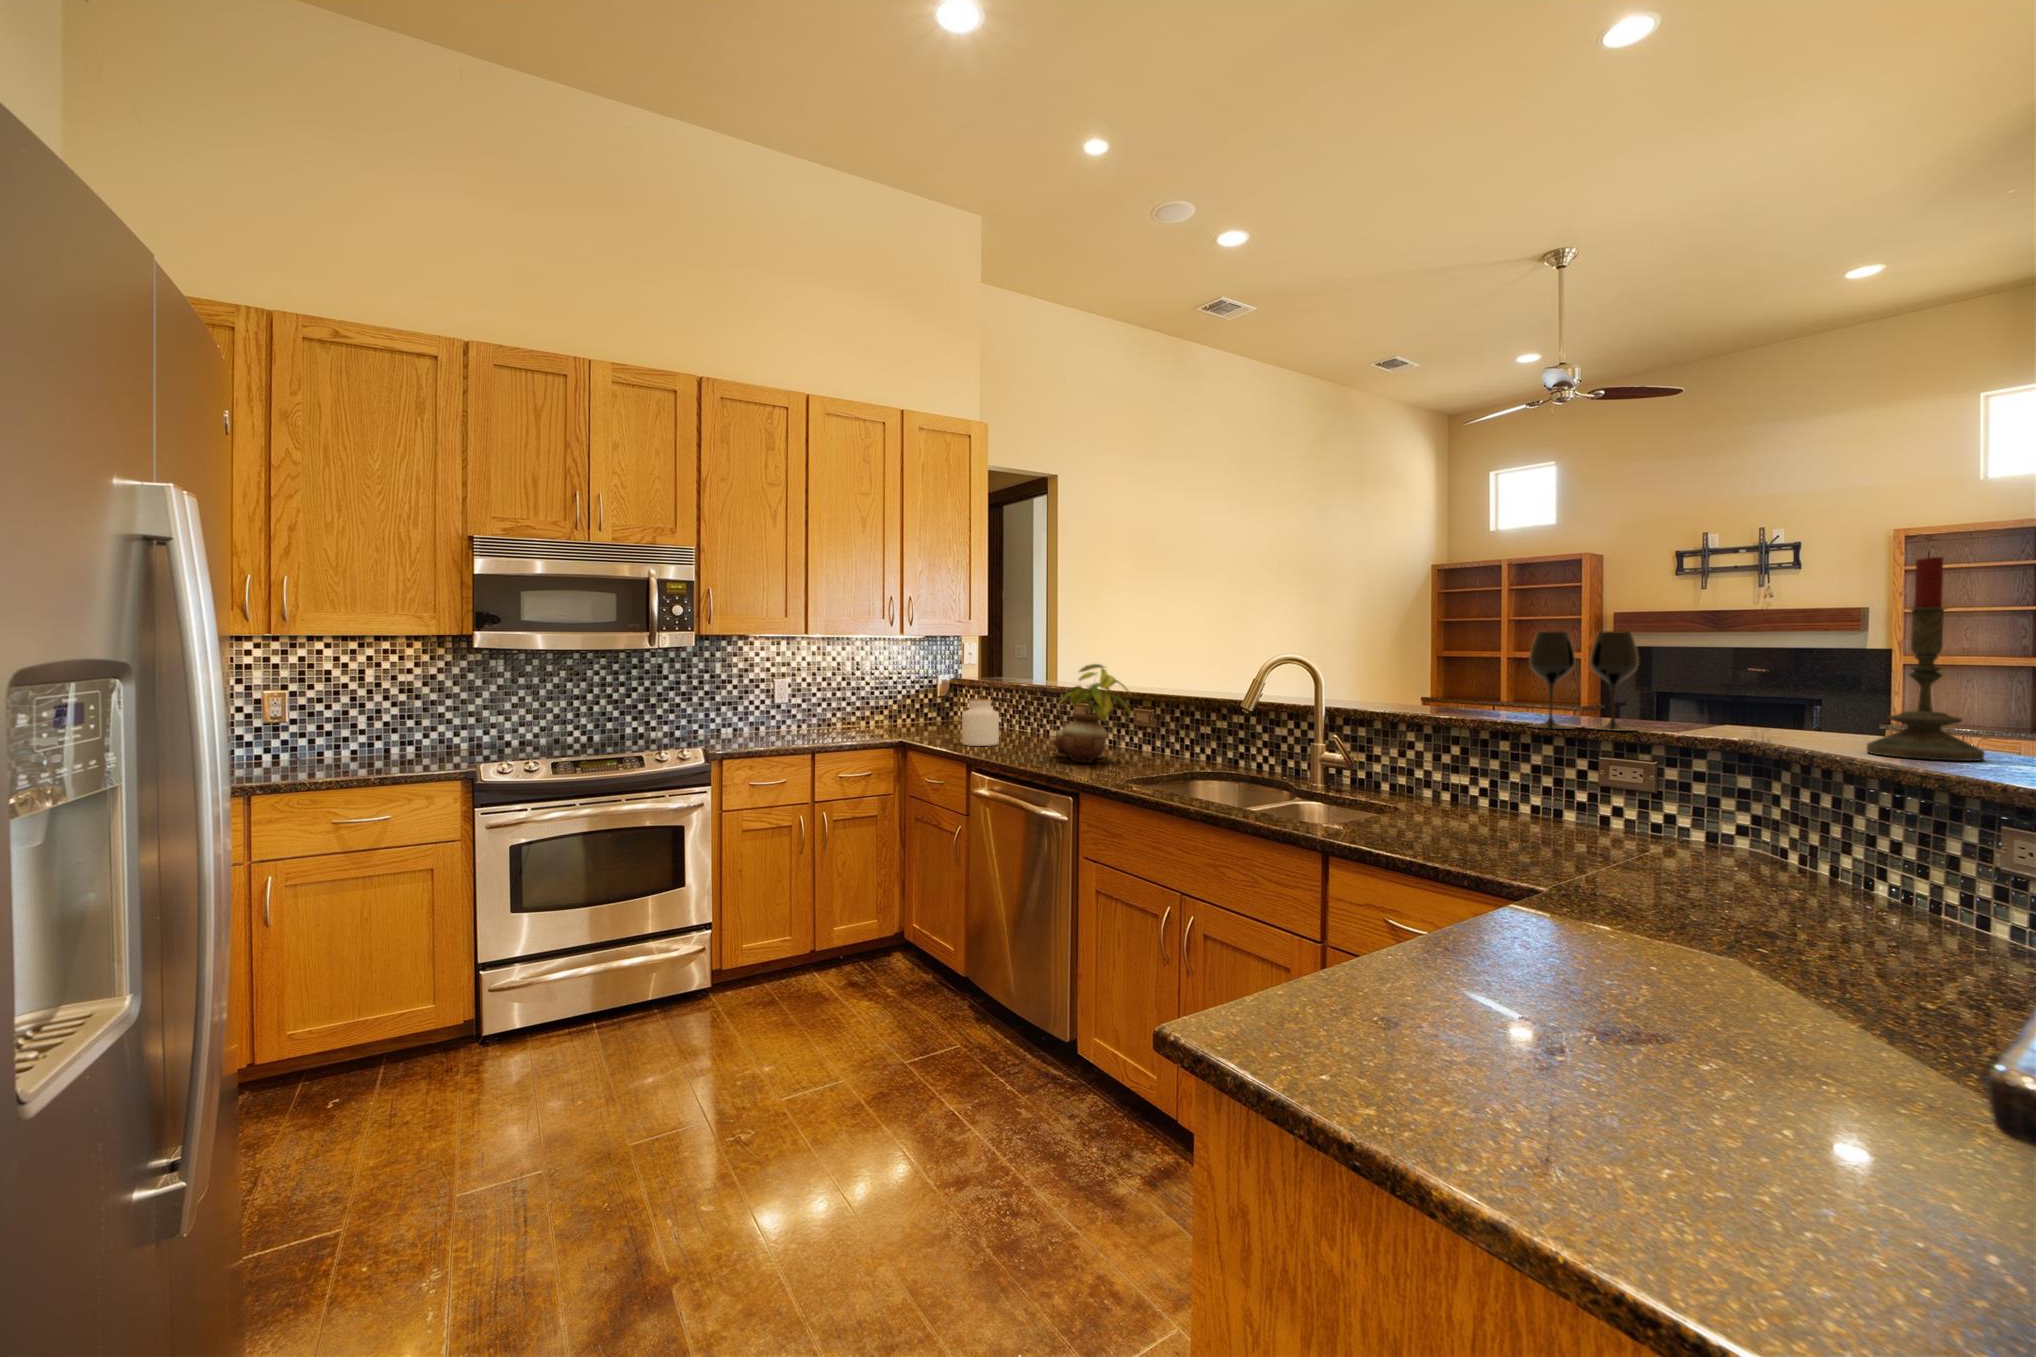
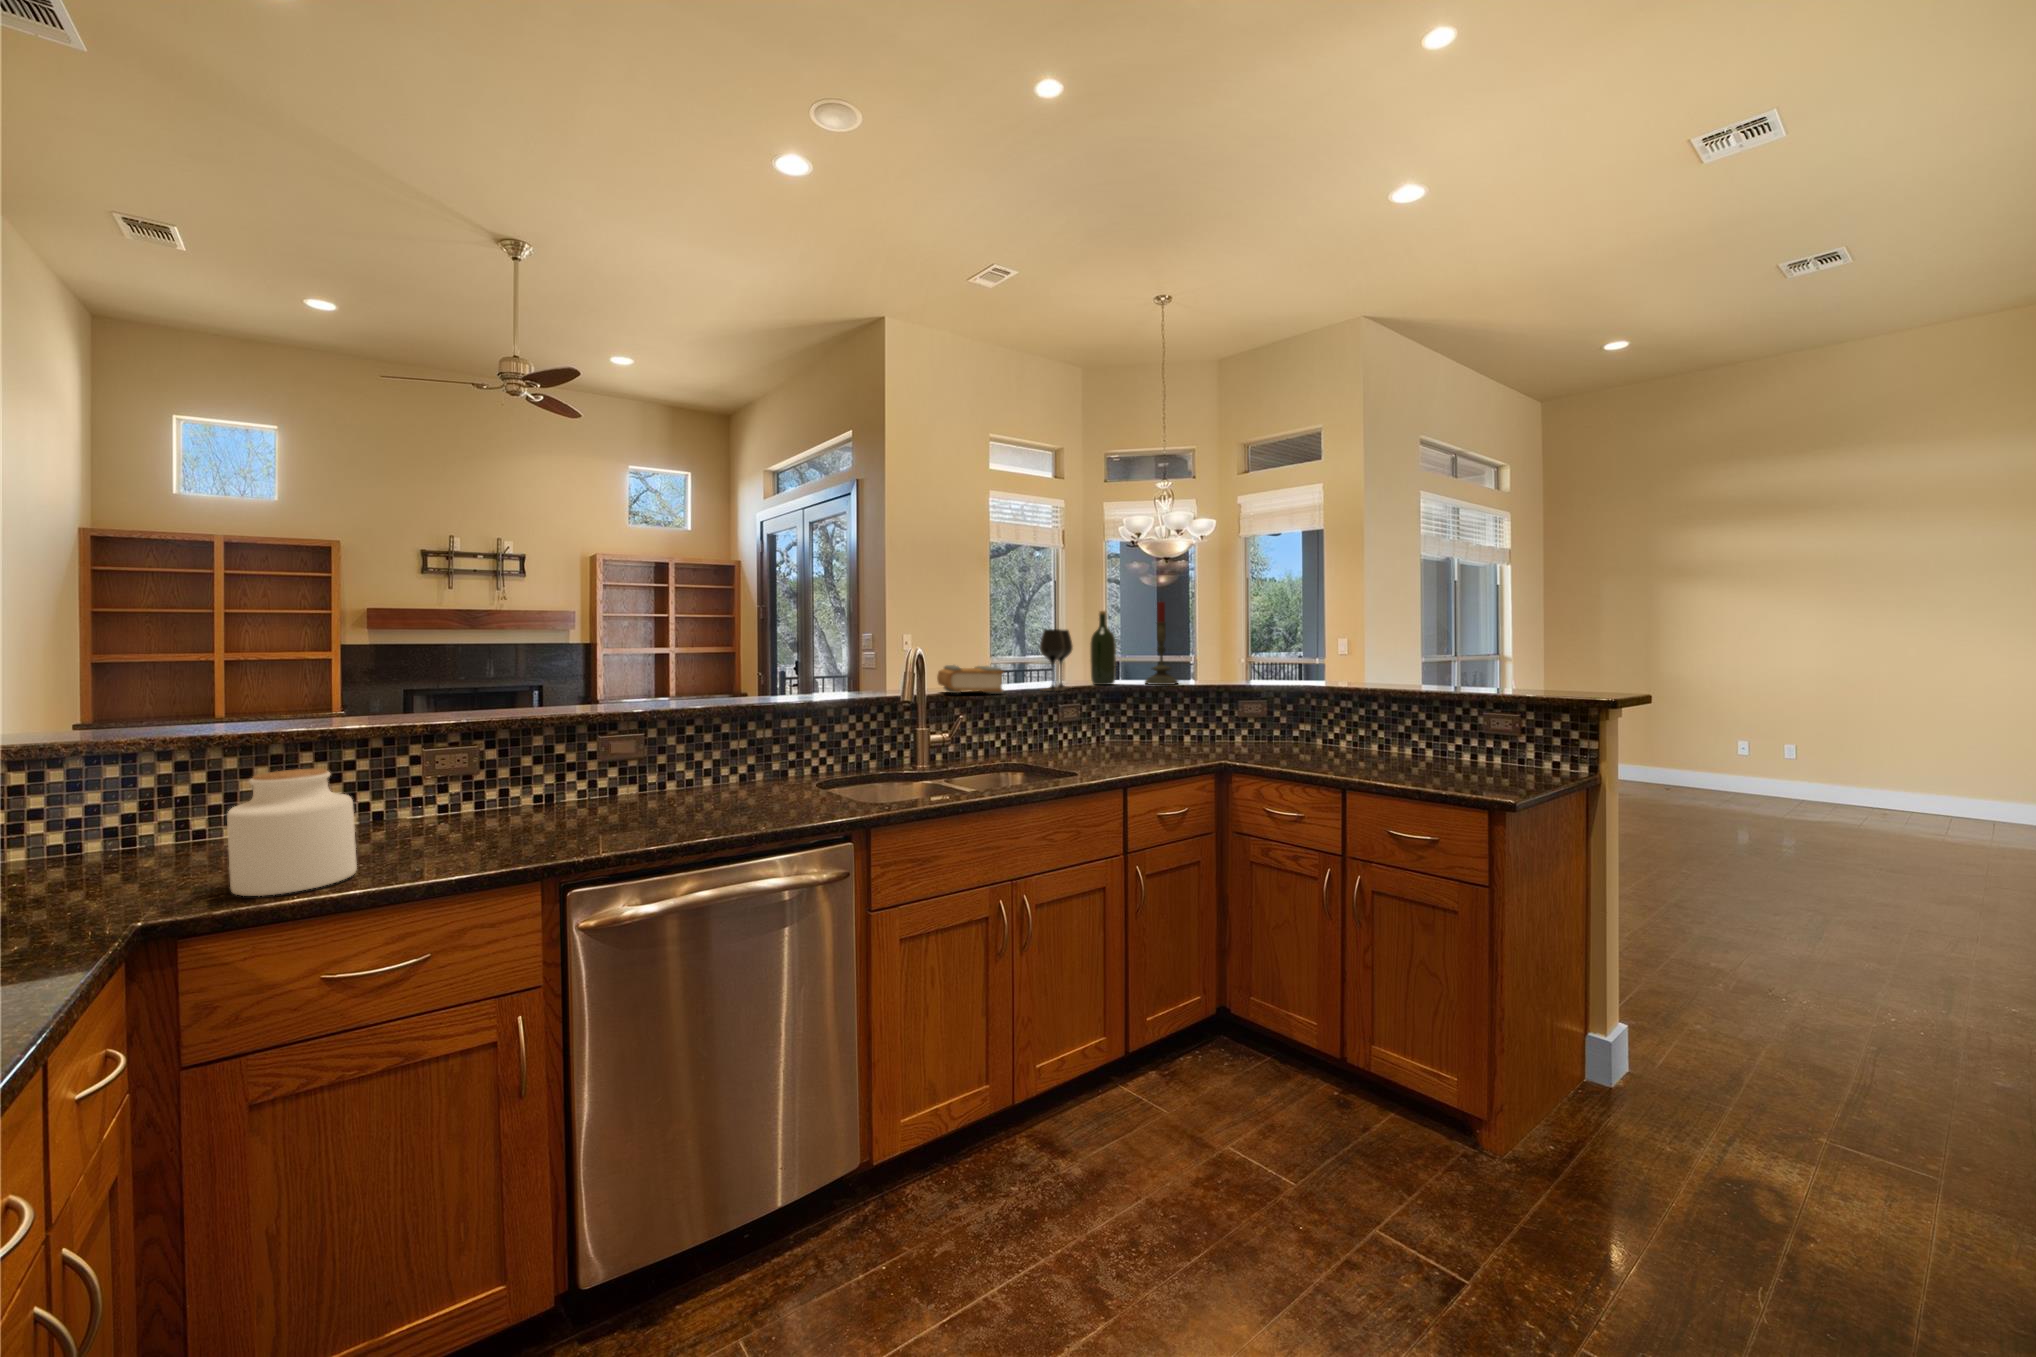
wine bottle: none [1752,590,1822,741] -> present [1090,611,1116,685]
potted plant: present [1054,664,1131,763] -> none [582,666,755,829]
book: none [1376,678,1499,719] -> present [937,665,1004,694]

